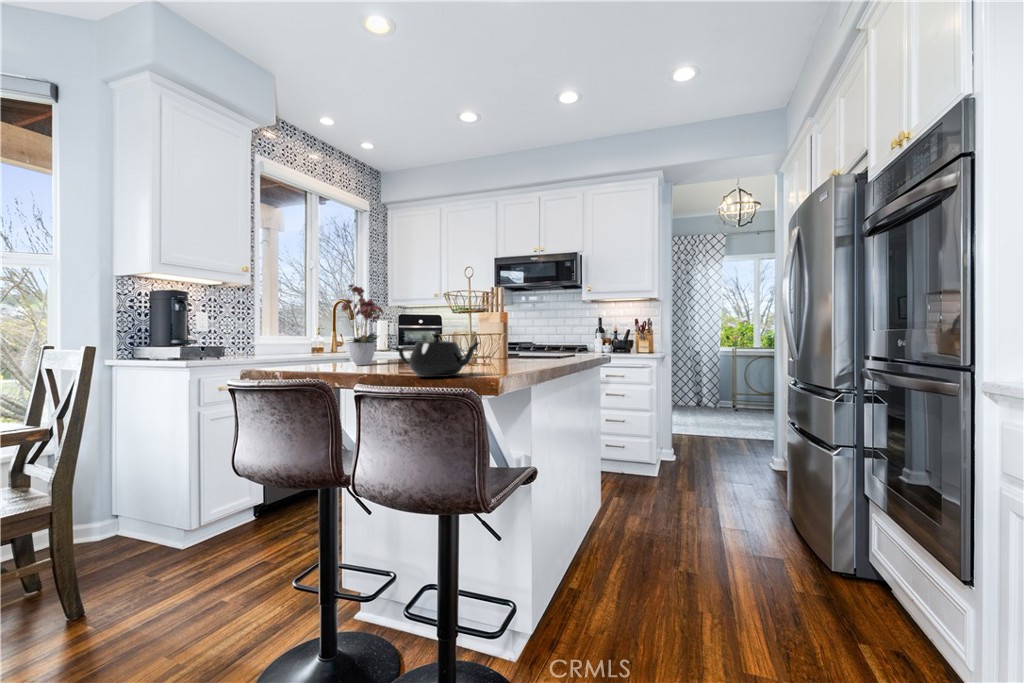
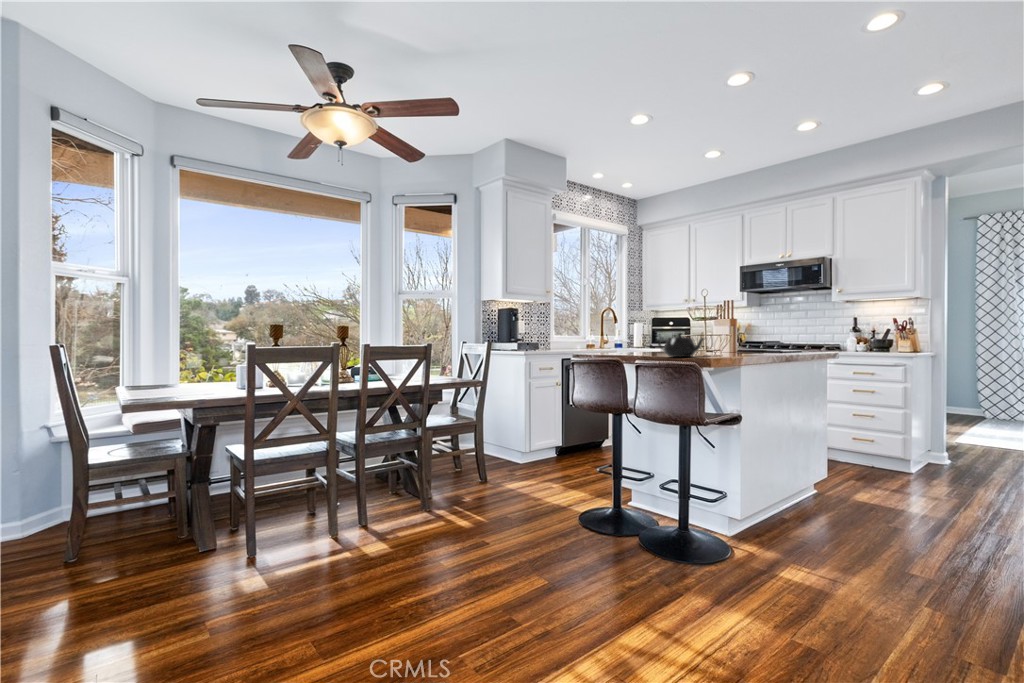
flower arrangement: present [341,284,383,365] -> none [618,300,649,353]

